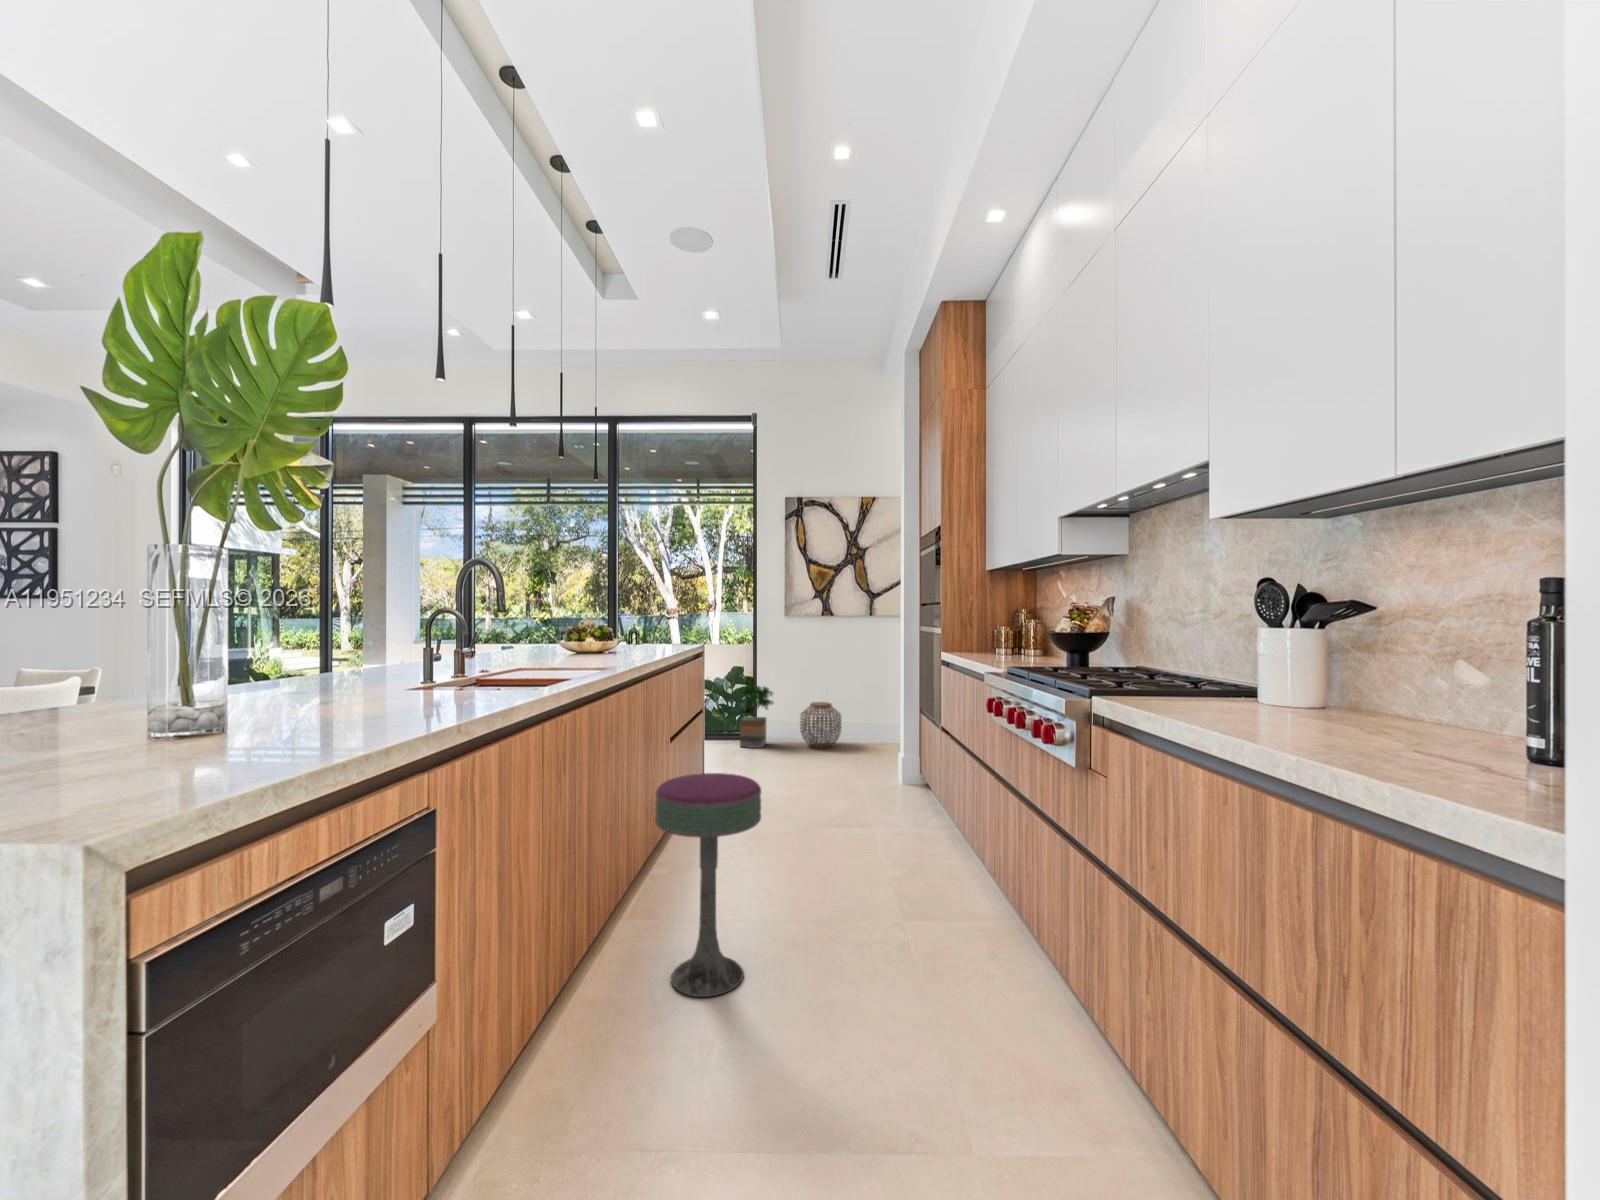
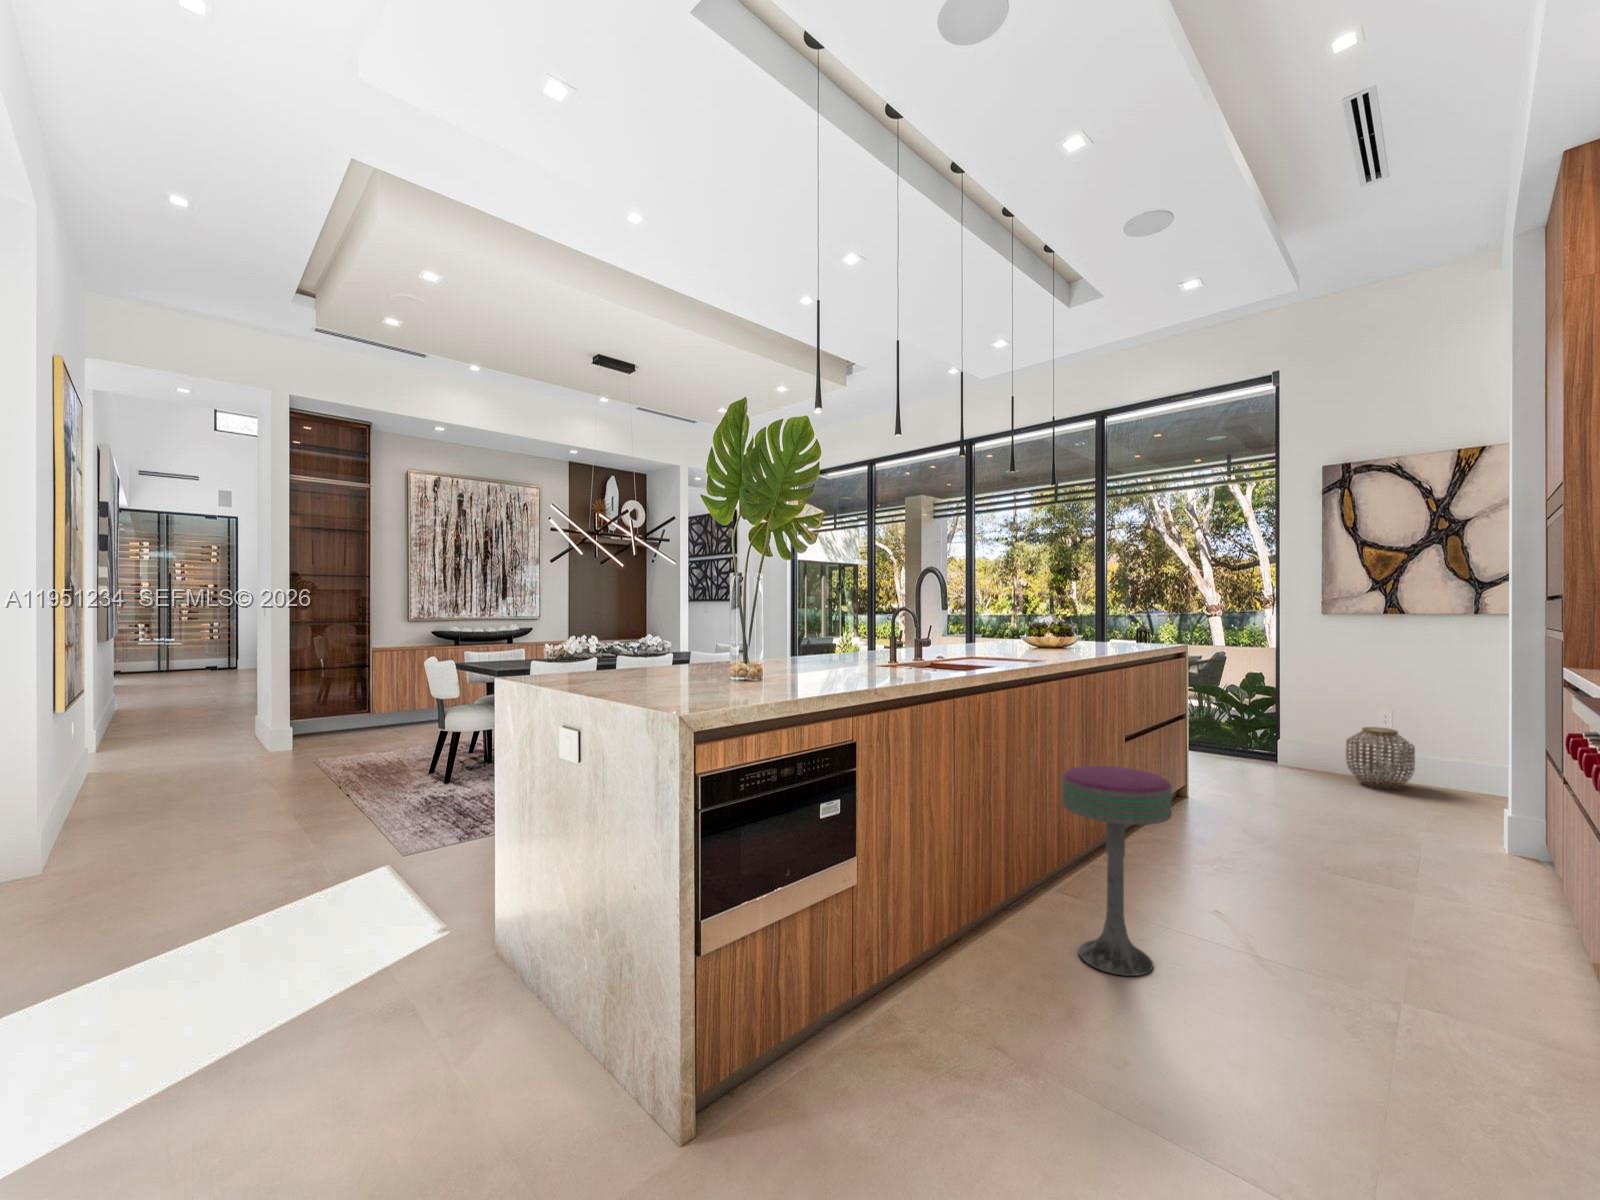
potted tree: present [738,685,773,748] -> none [1251,697,1308,775]

